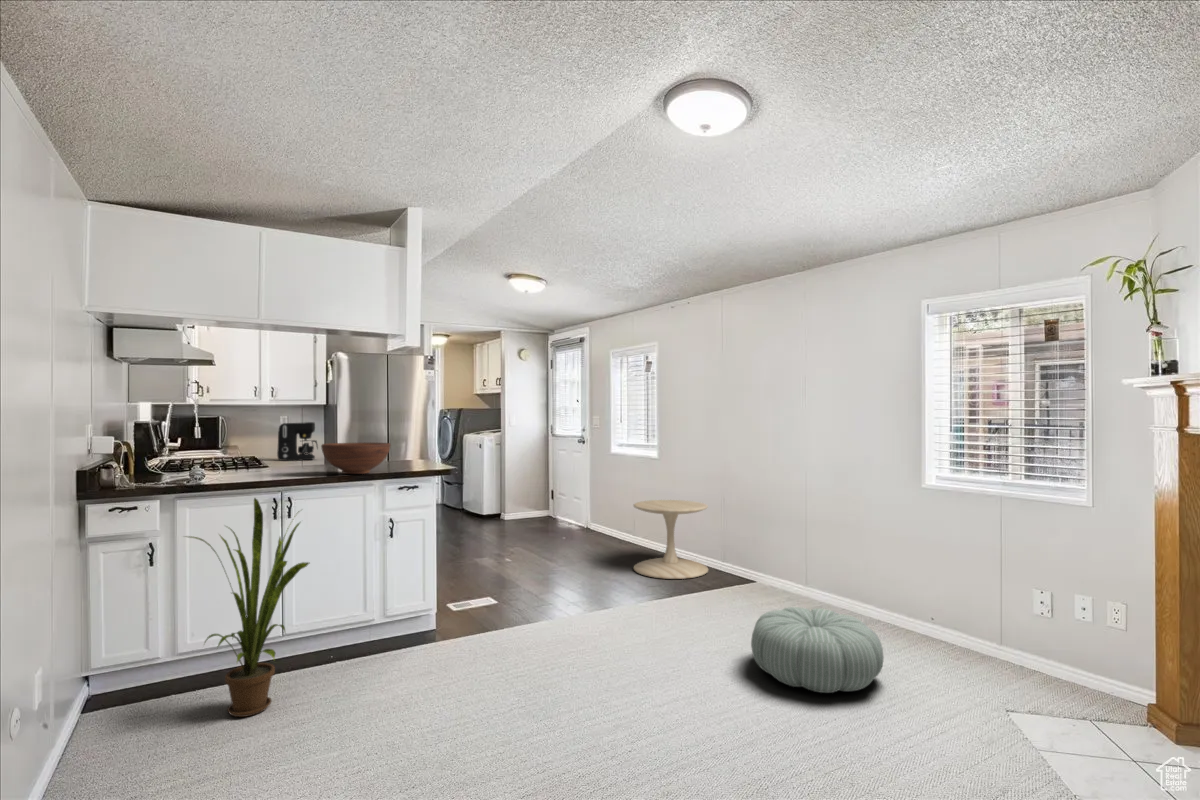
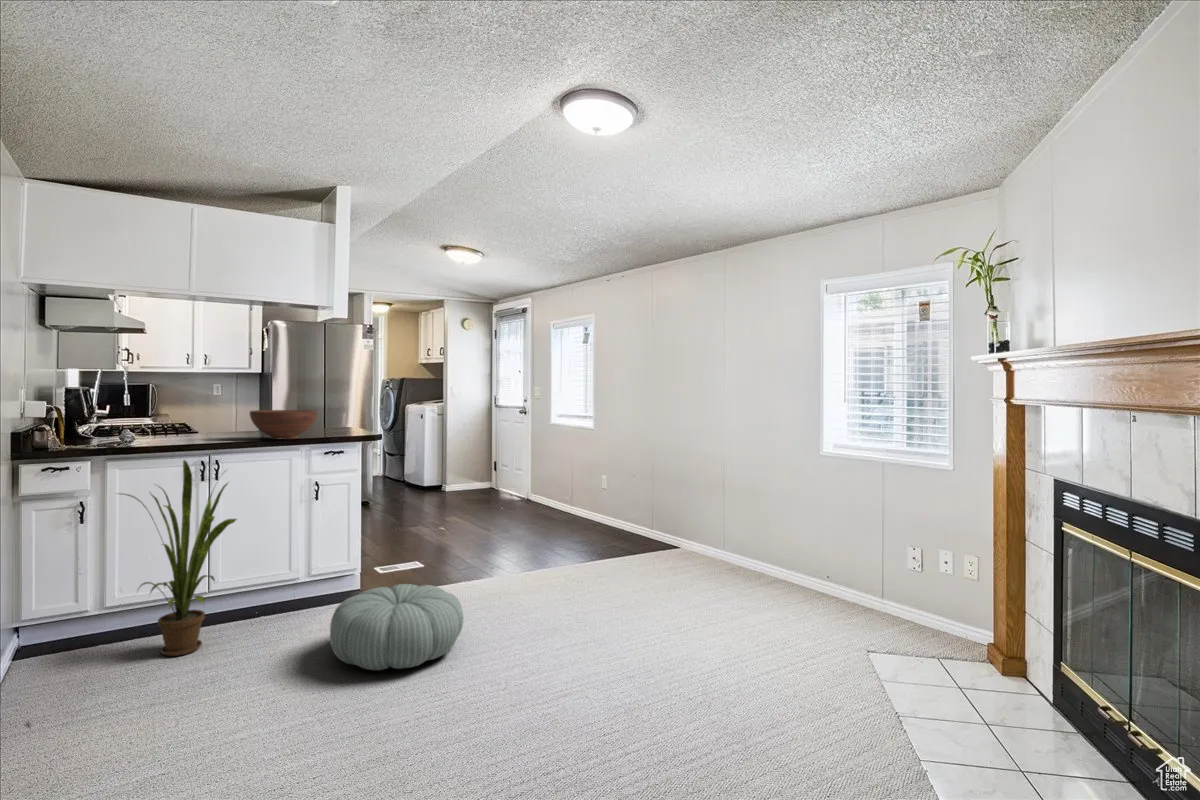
coffee maker: present [277,422,318,461] -> none [211,391,252,428]
side table: present [634,500,708,579] -> none [563,469,634,542]
pouf: present [751,607,884,693] -> present [330,584,463,670]

